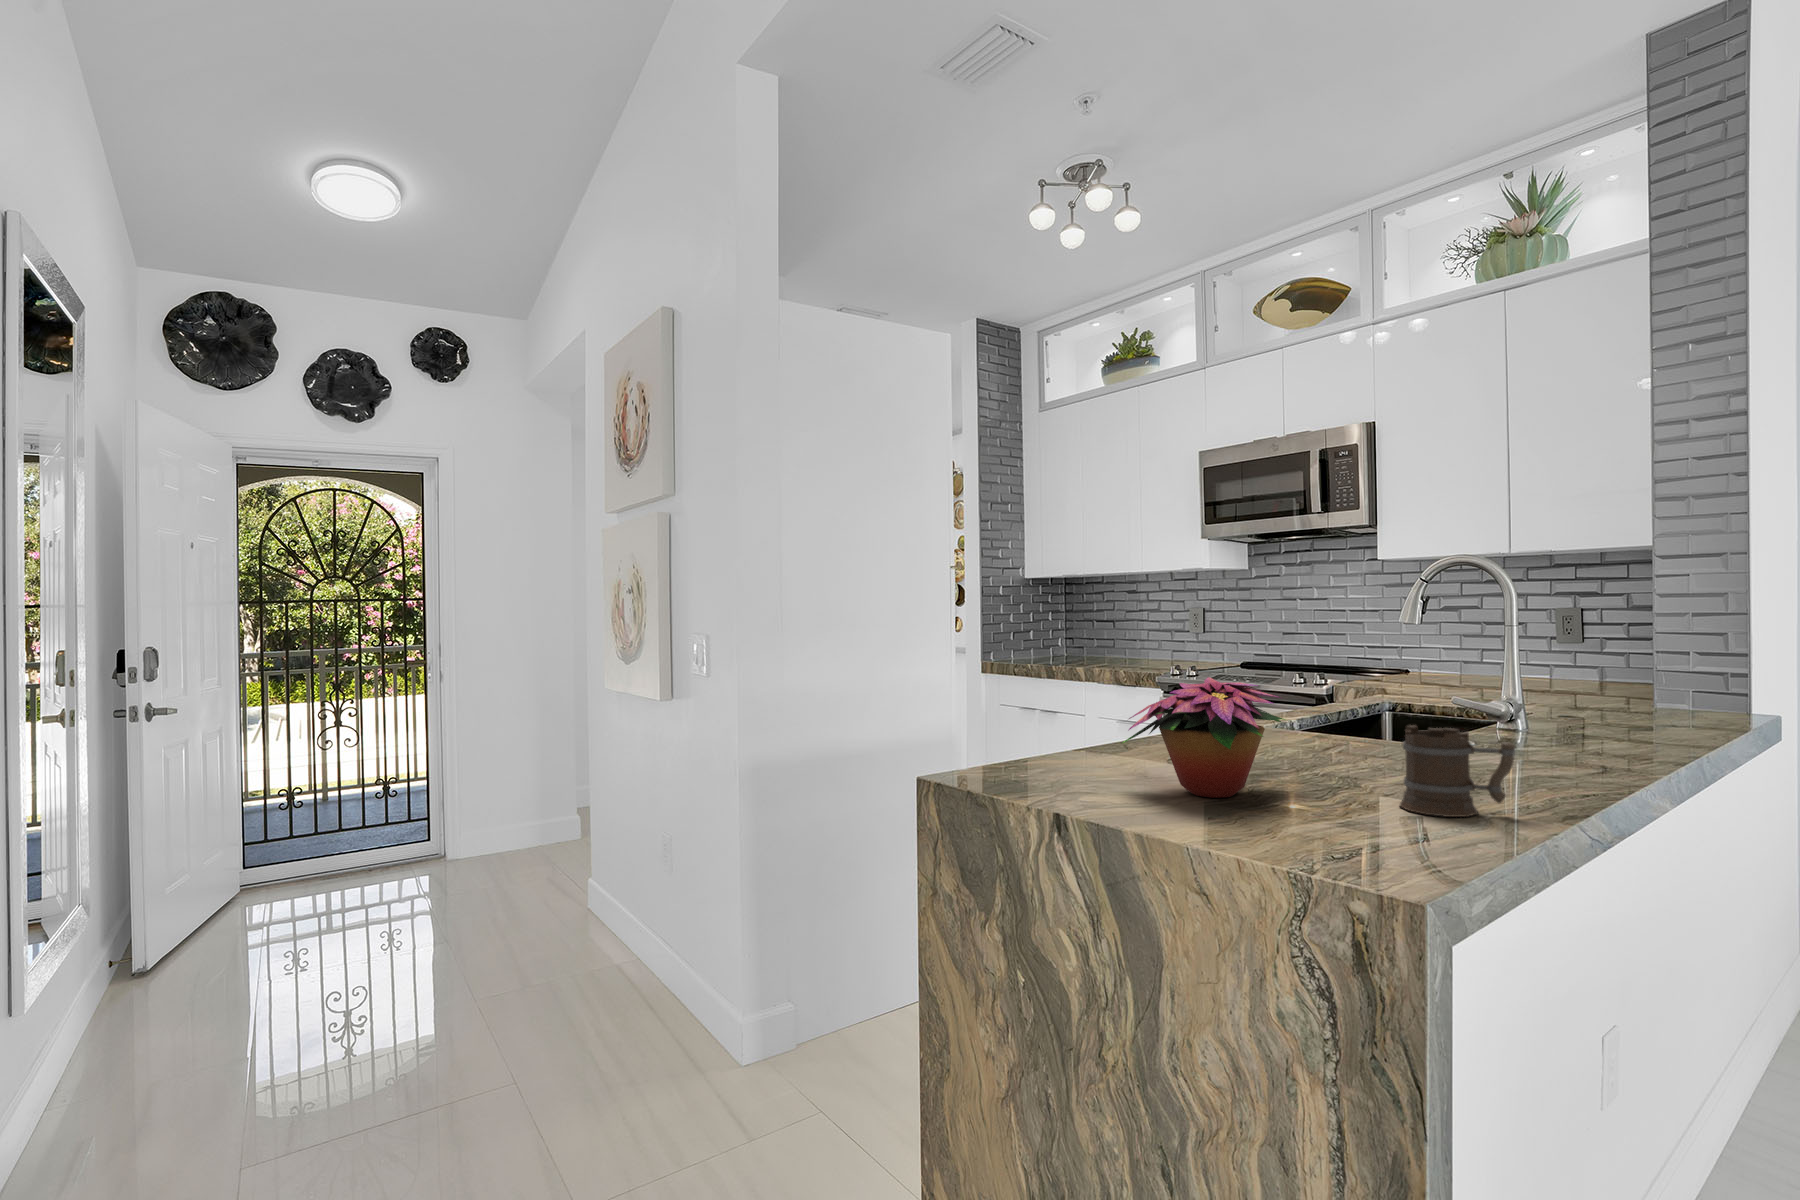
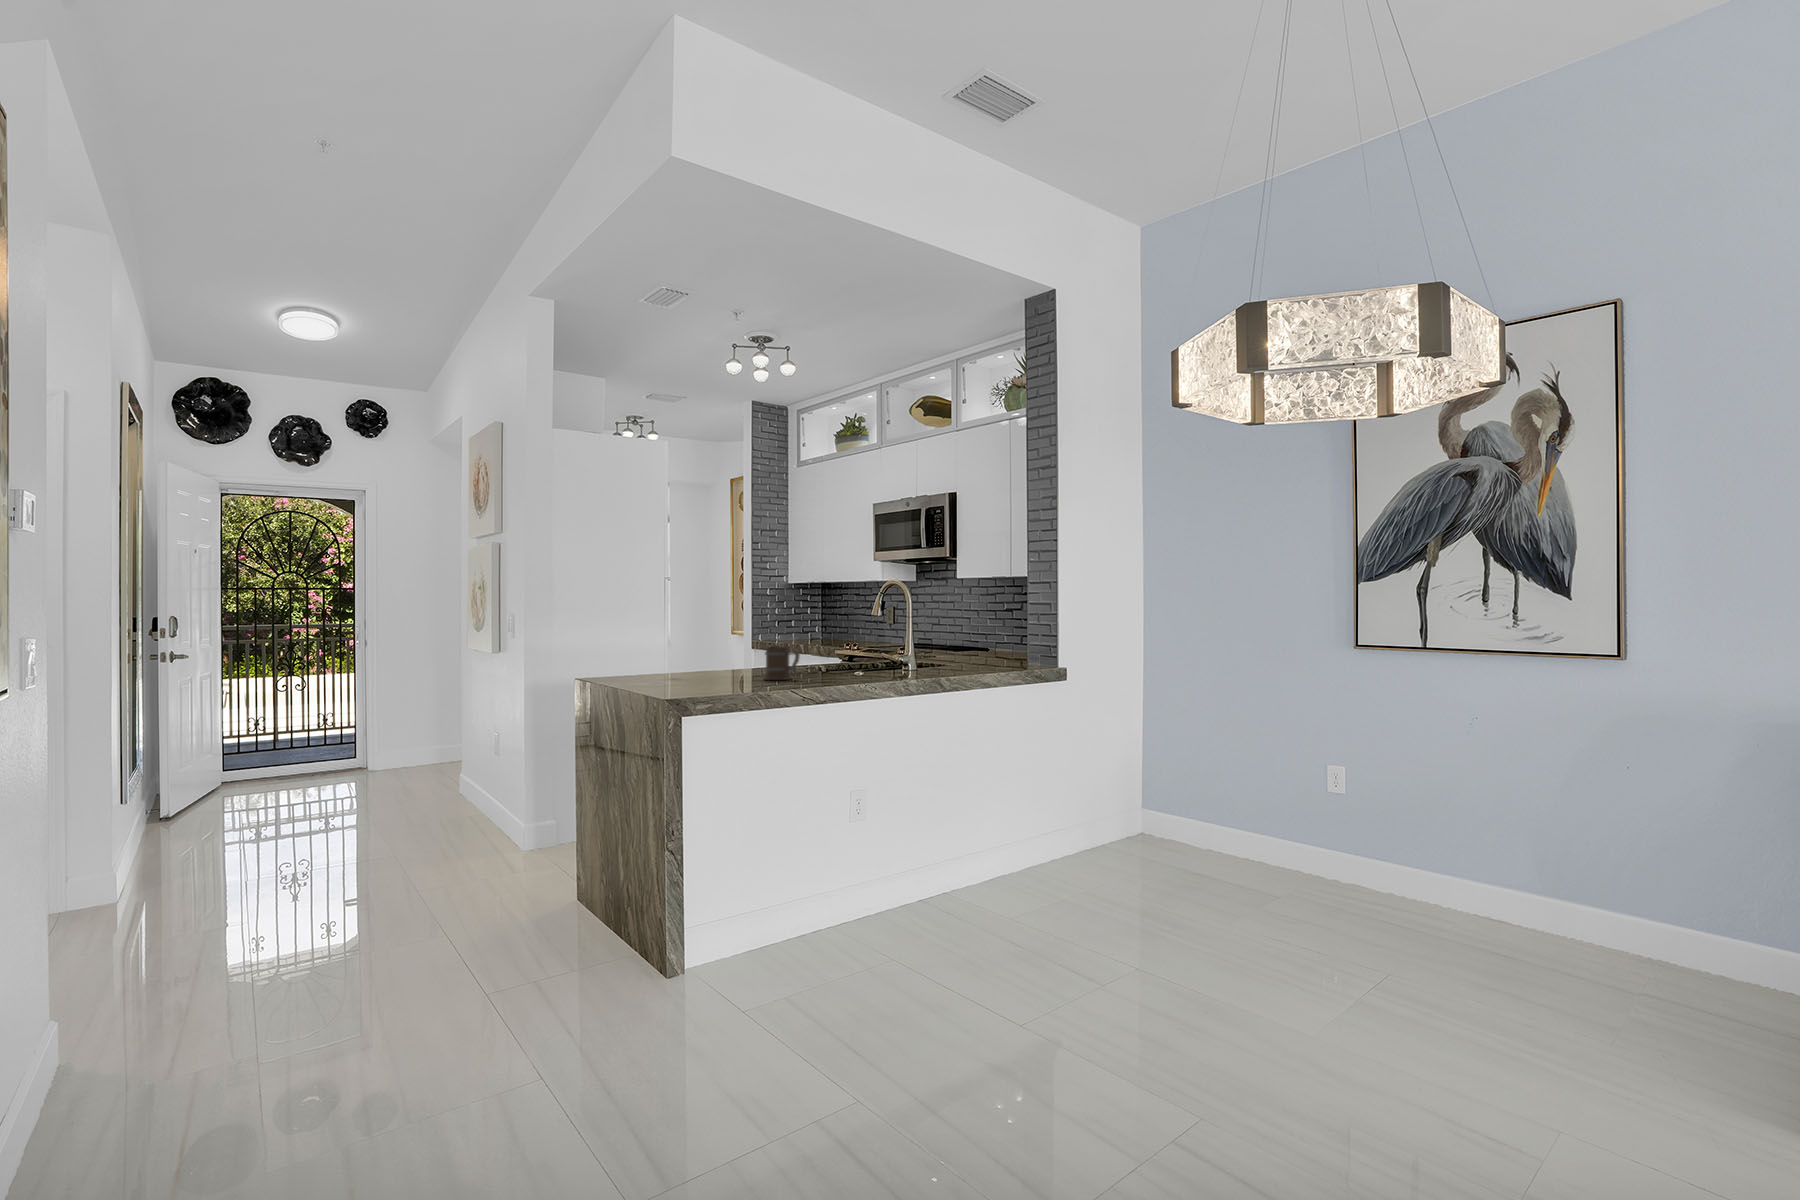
flower arrangement: present [1123,677,1285,798] -> none [662,625,742,678]

